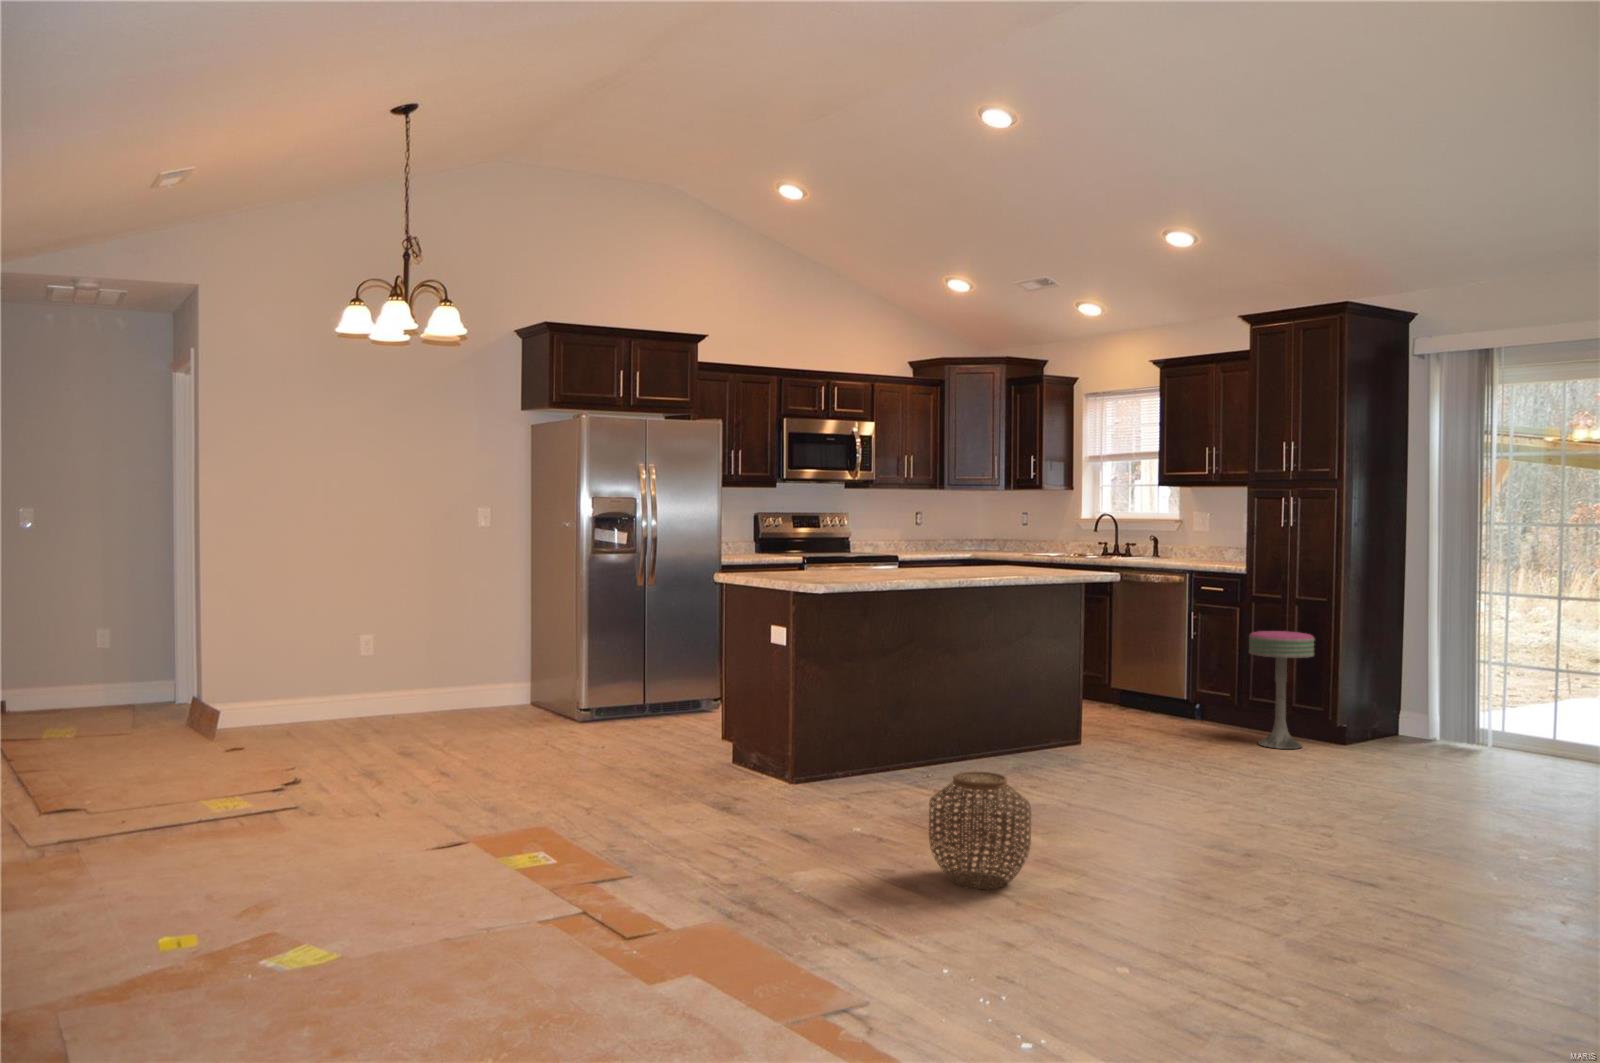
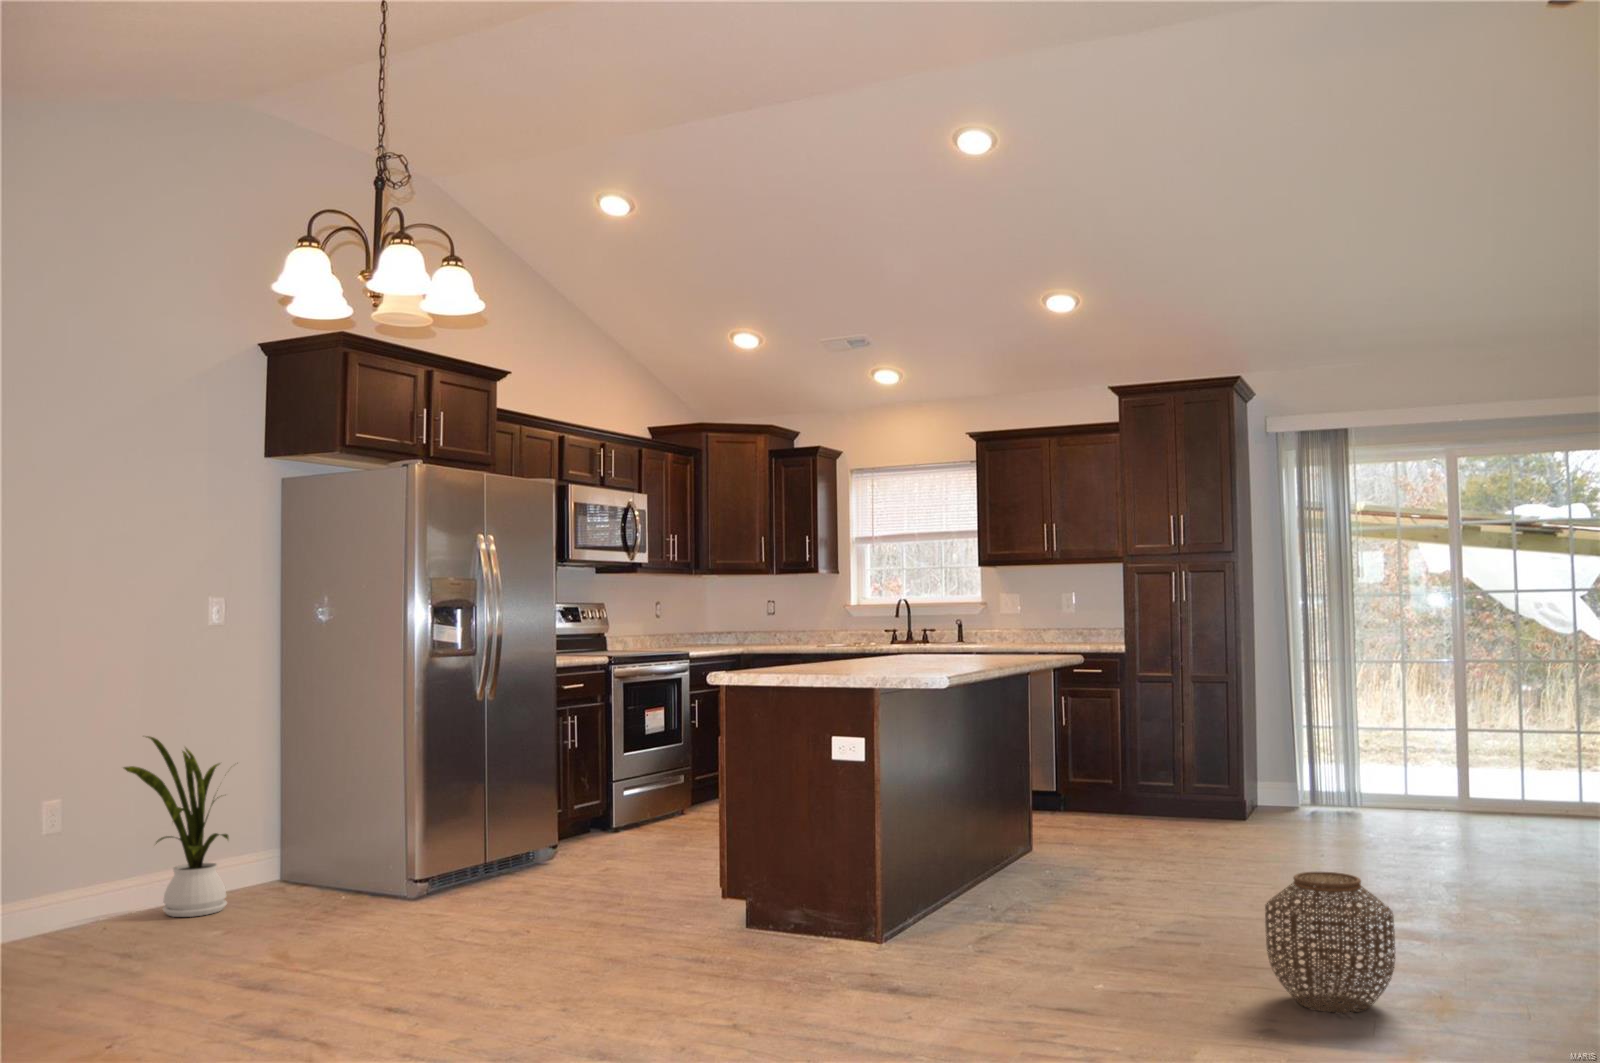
house plant: none [408,597,484,717] -> present [124,736,229,917]
bar stool: present [1249,631,1315,749] -> none [1156,708,1223,831]

